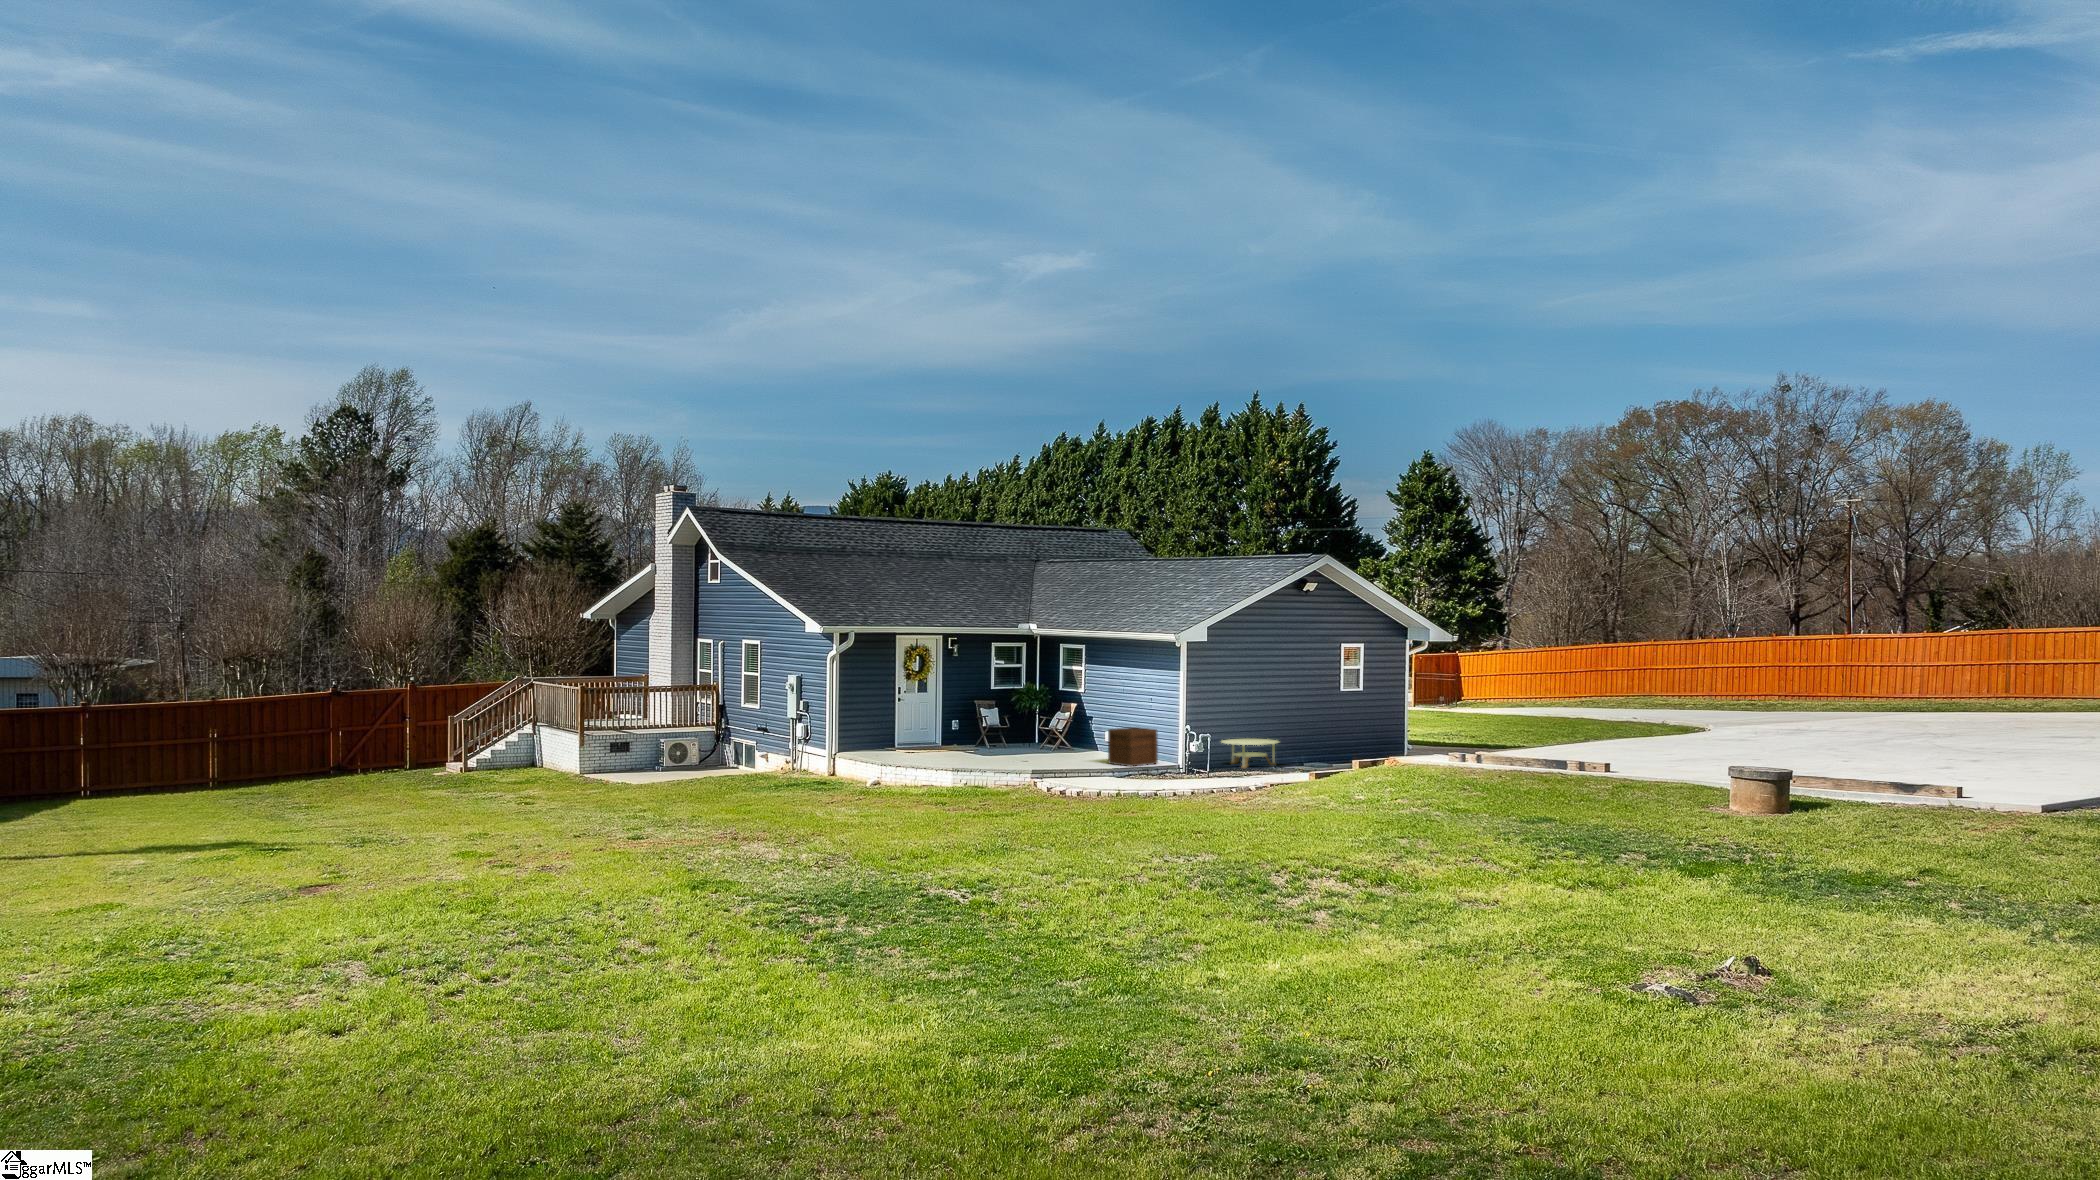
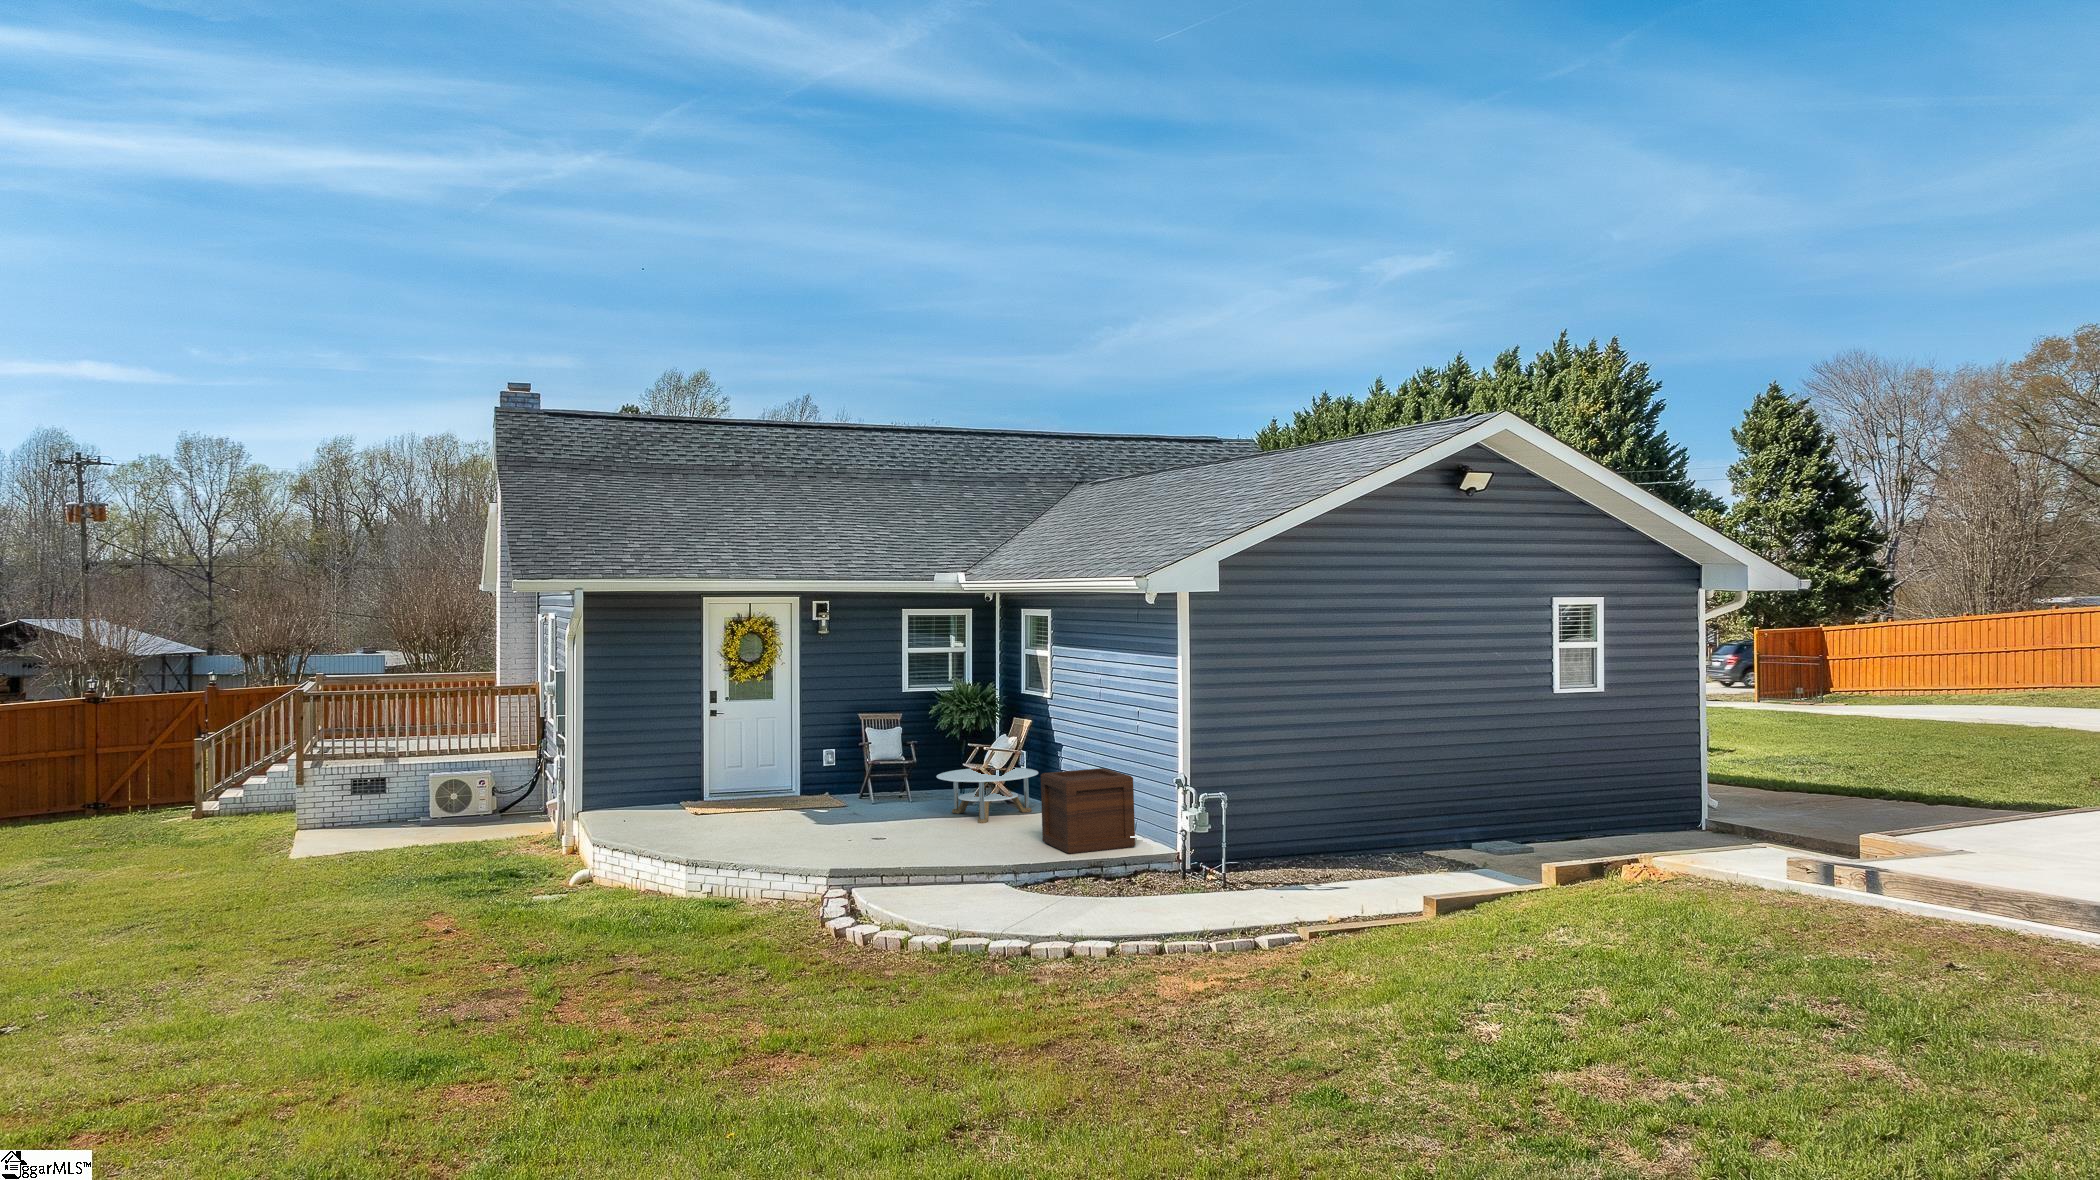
round table: present [1222,739,1278,768] -> present [937,768,1038,823]

